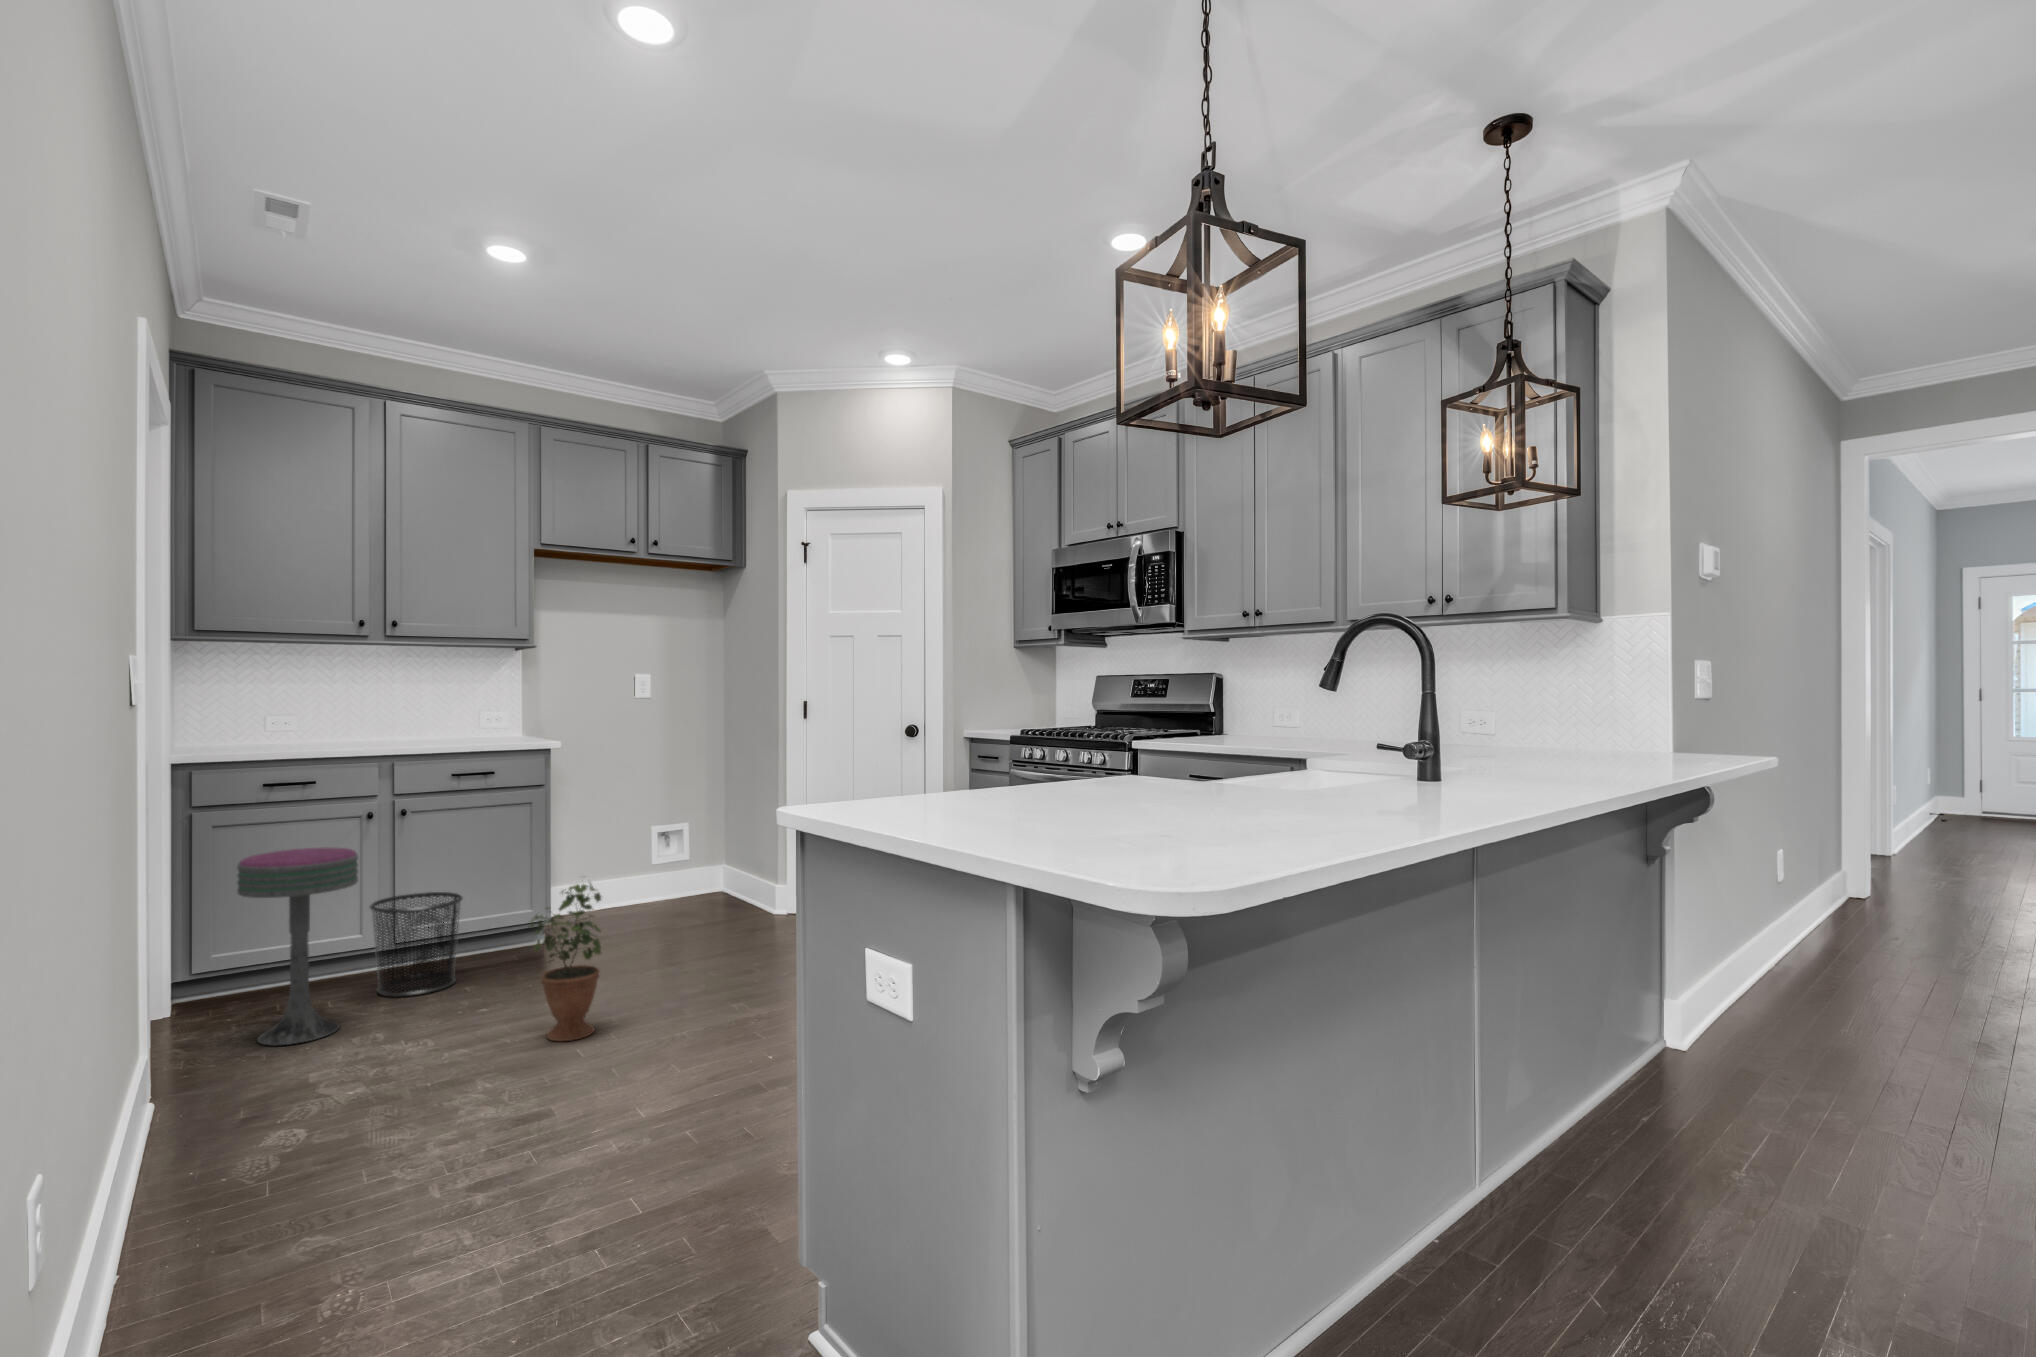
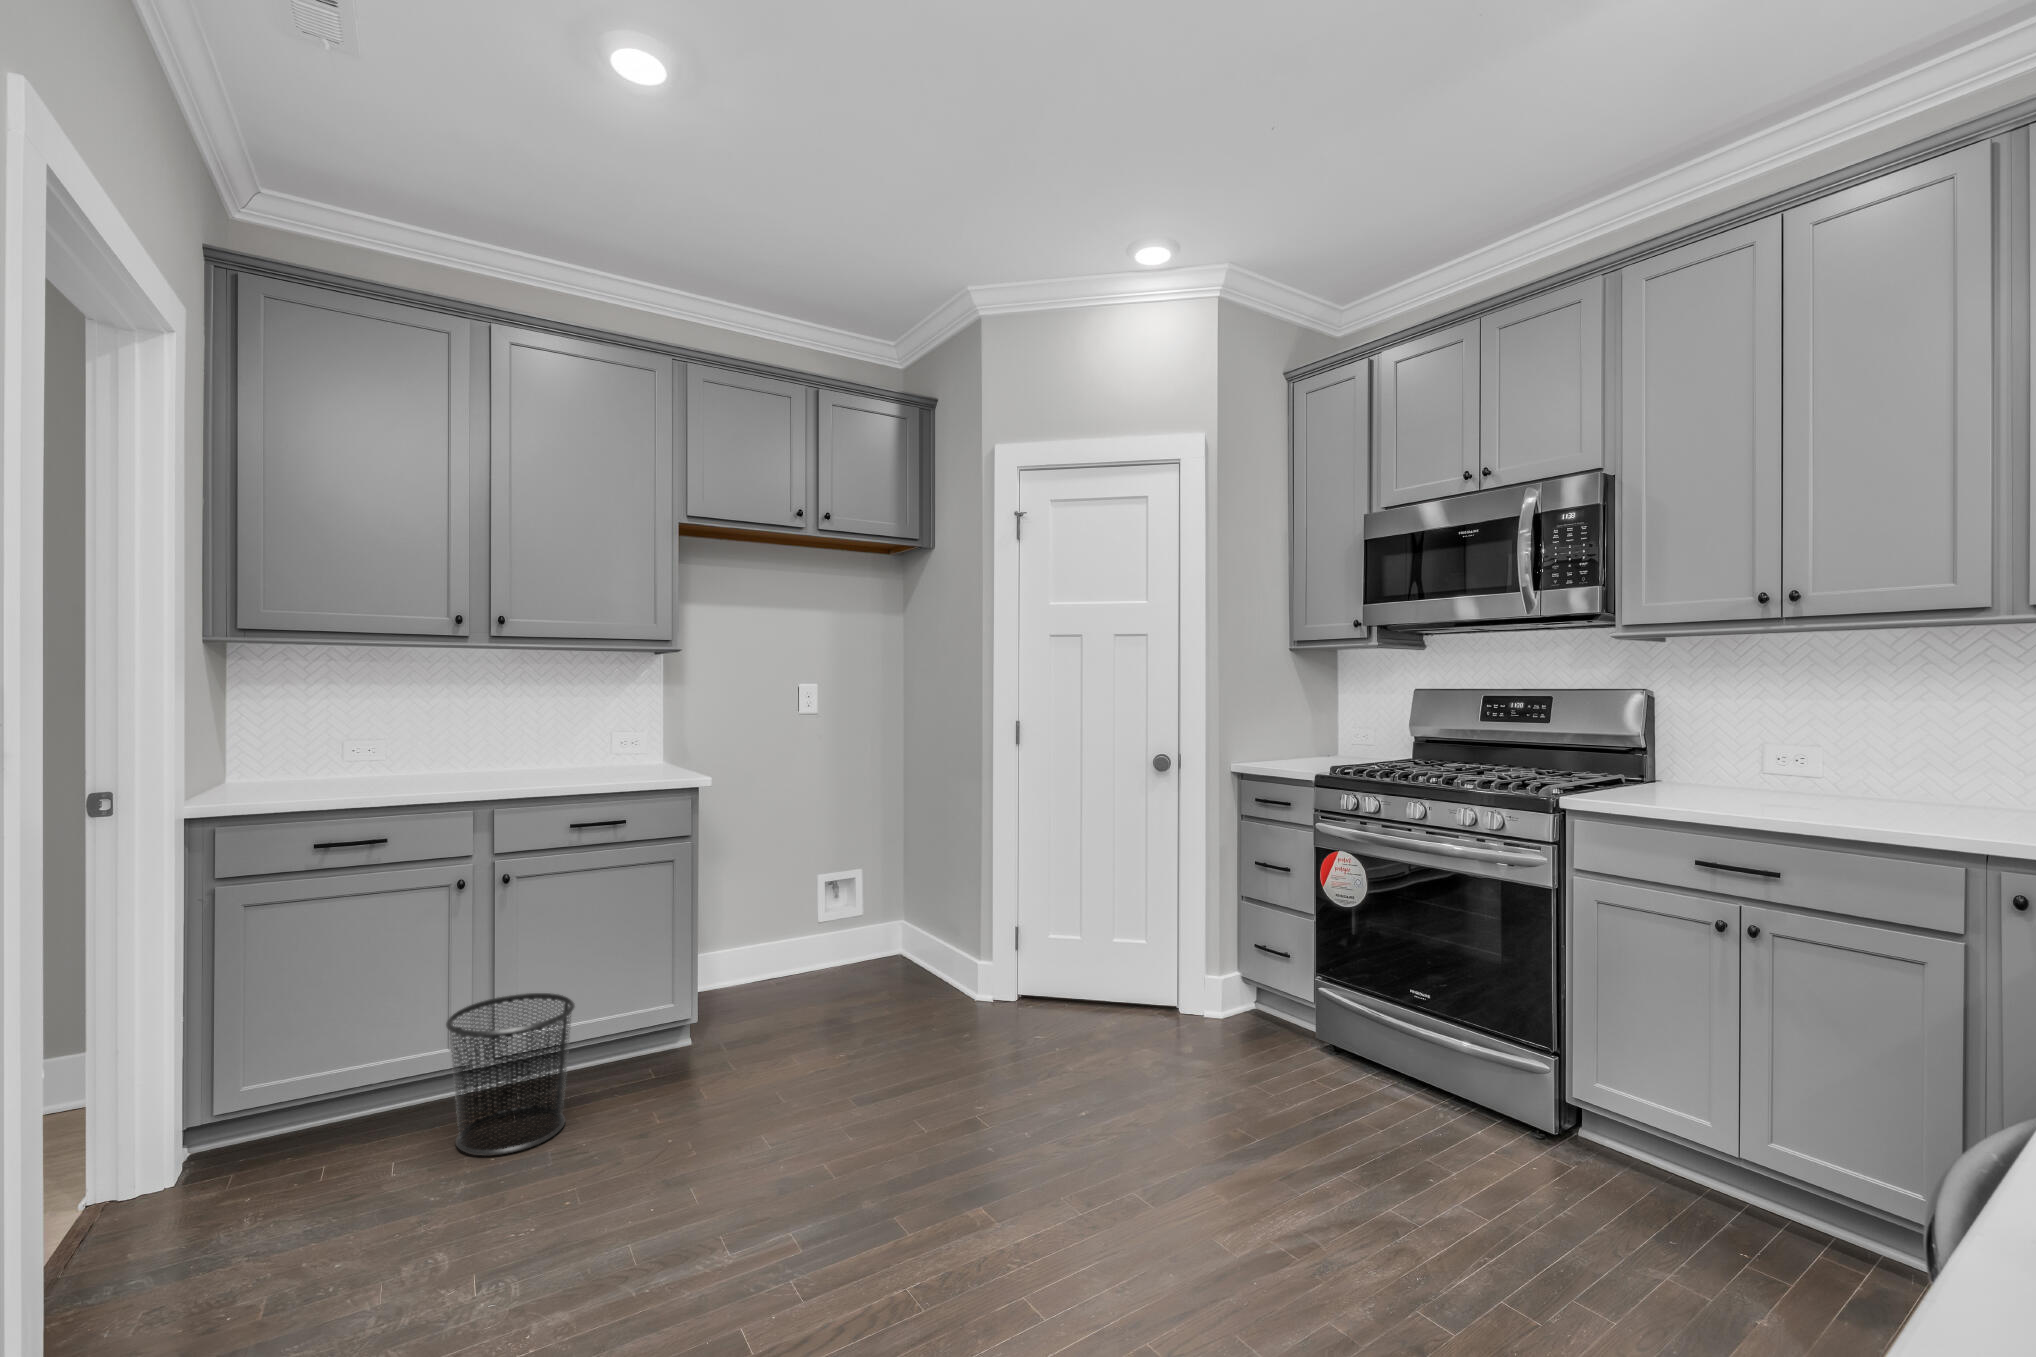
bar stool: present [237,847,358,1045] -> none [225,951,411,1272]
potted plant: present [530,884,601,1041] -> none [644,1019,760,1302]

